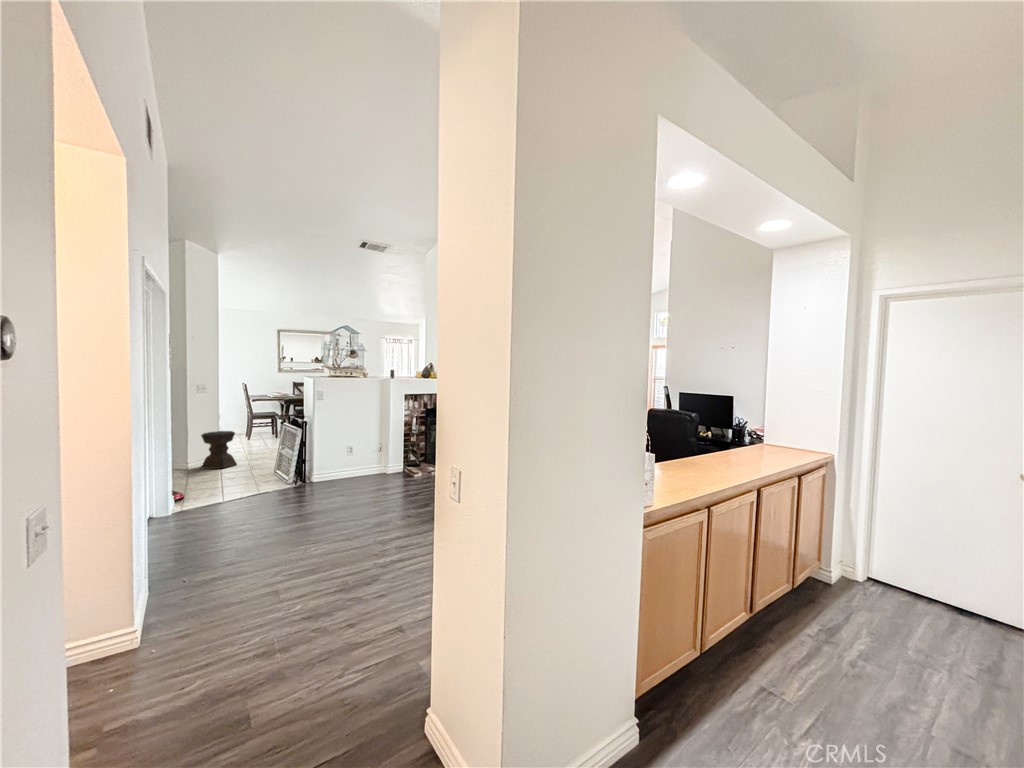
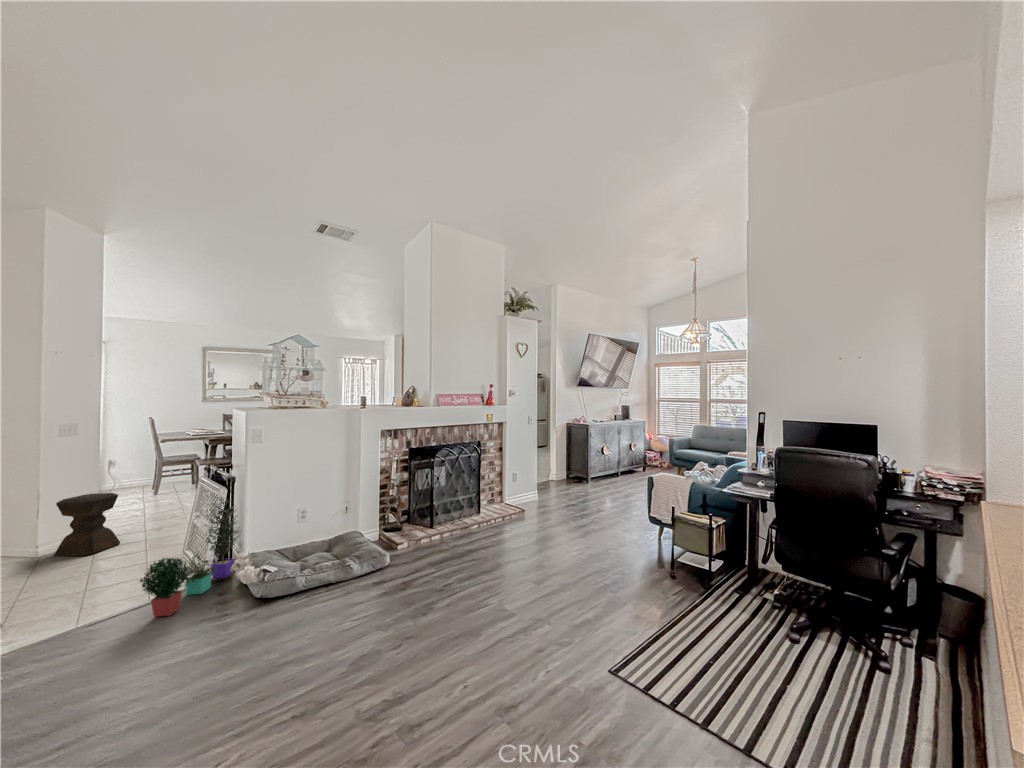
potted plant: none [260,432,314,497] -> present [140,497,239,616]

